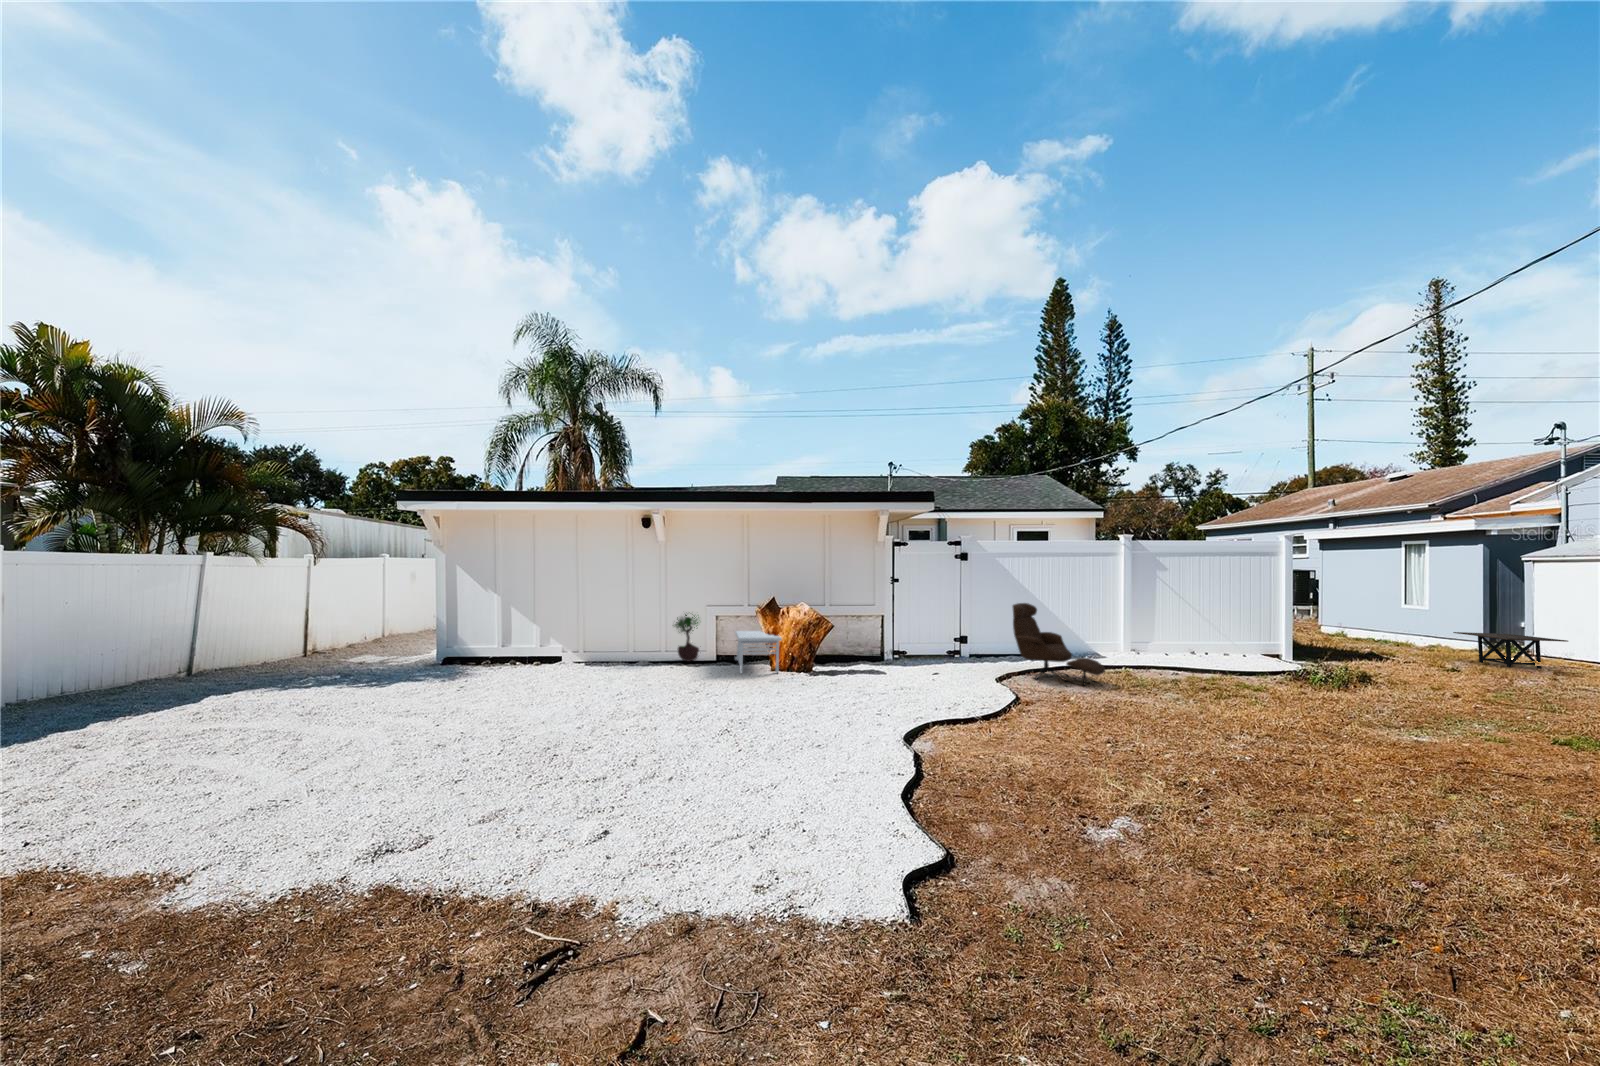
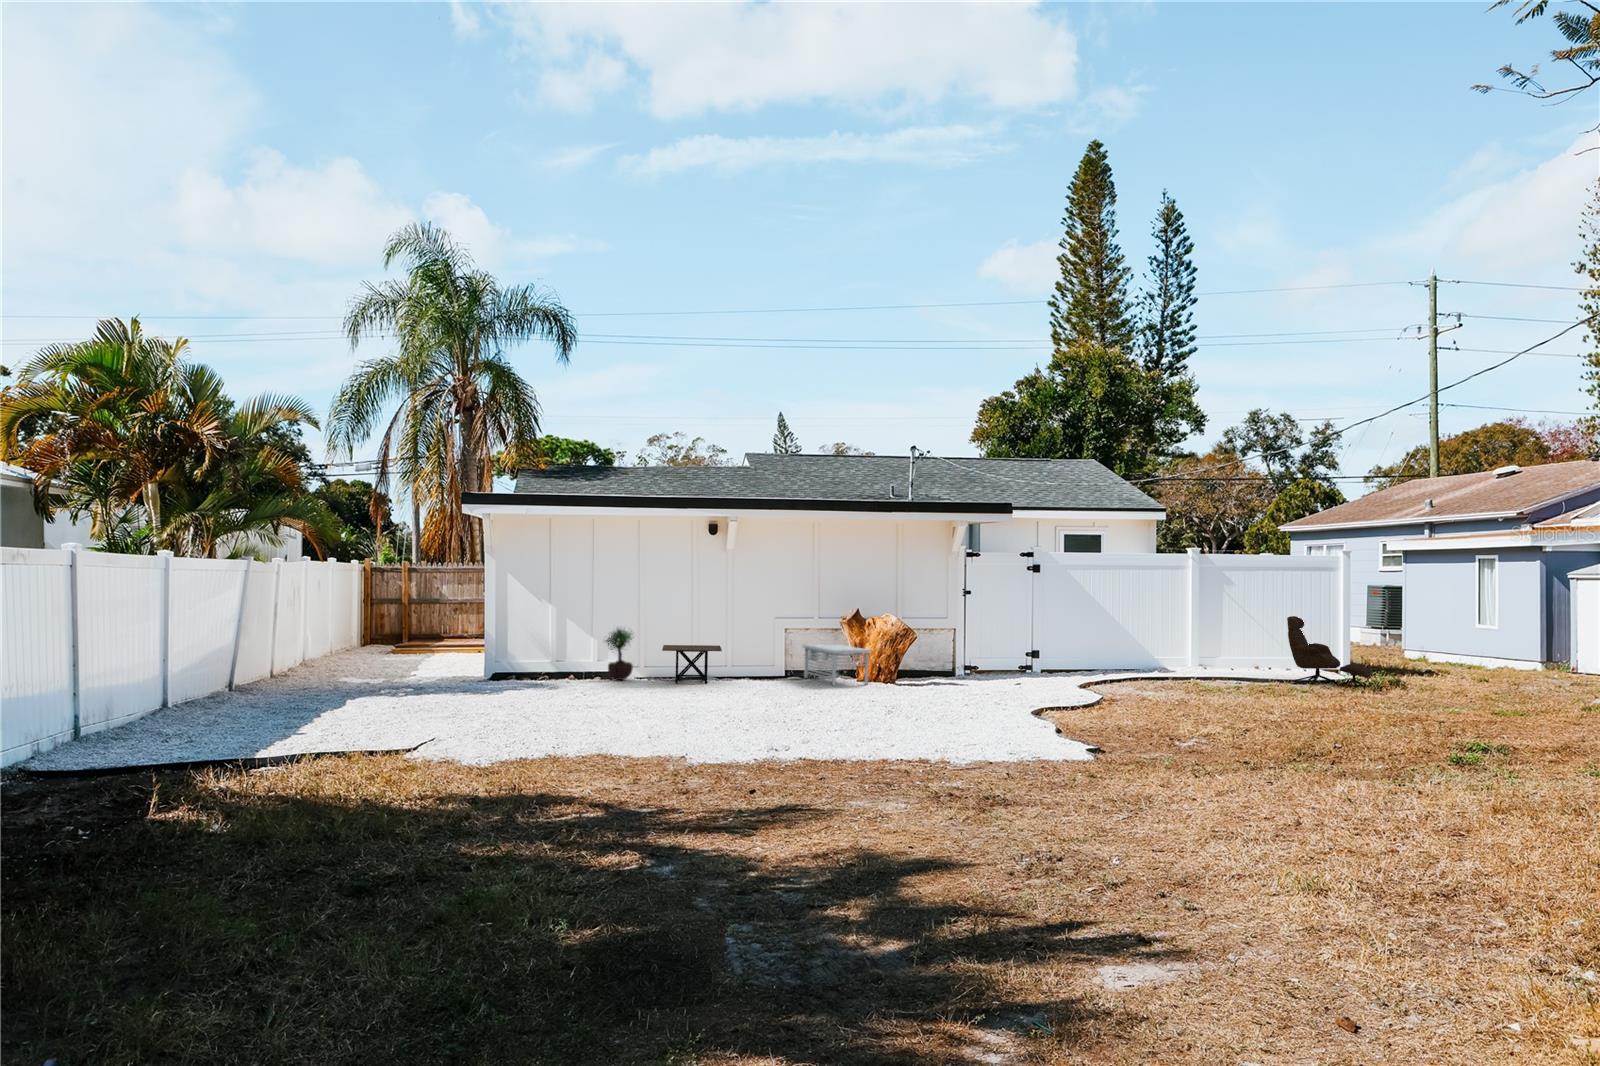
lounge chair: present [1013,603,1105,686] -> present [1287,616,1372,687]
potted tree: present [675,614,699,662] -> present [606,629,633,680]
side table: present [1453,632,1568,669] -> present [662,645,722,684]

